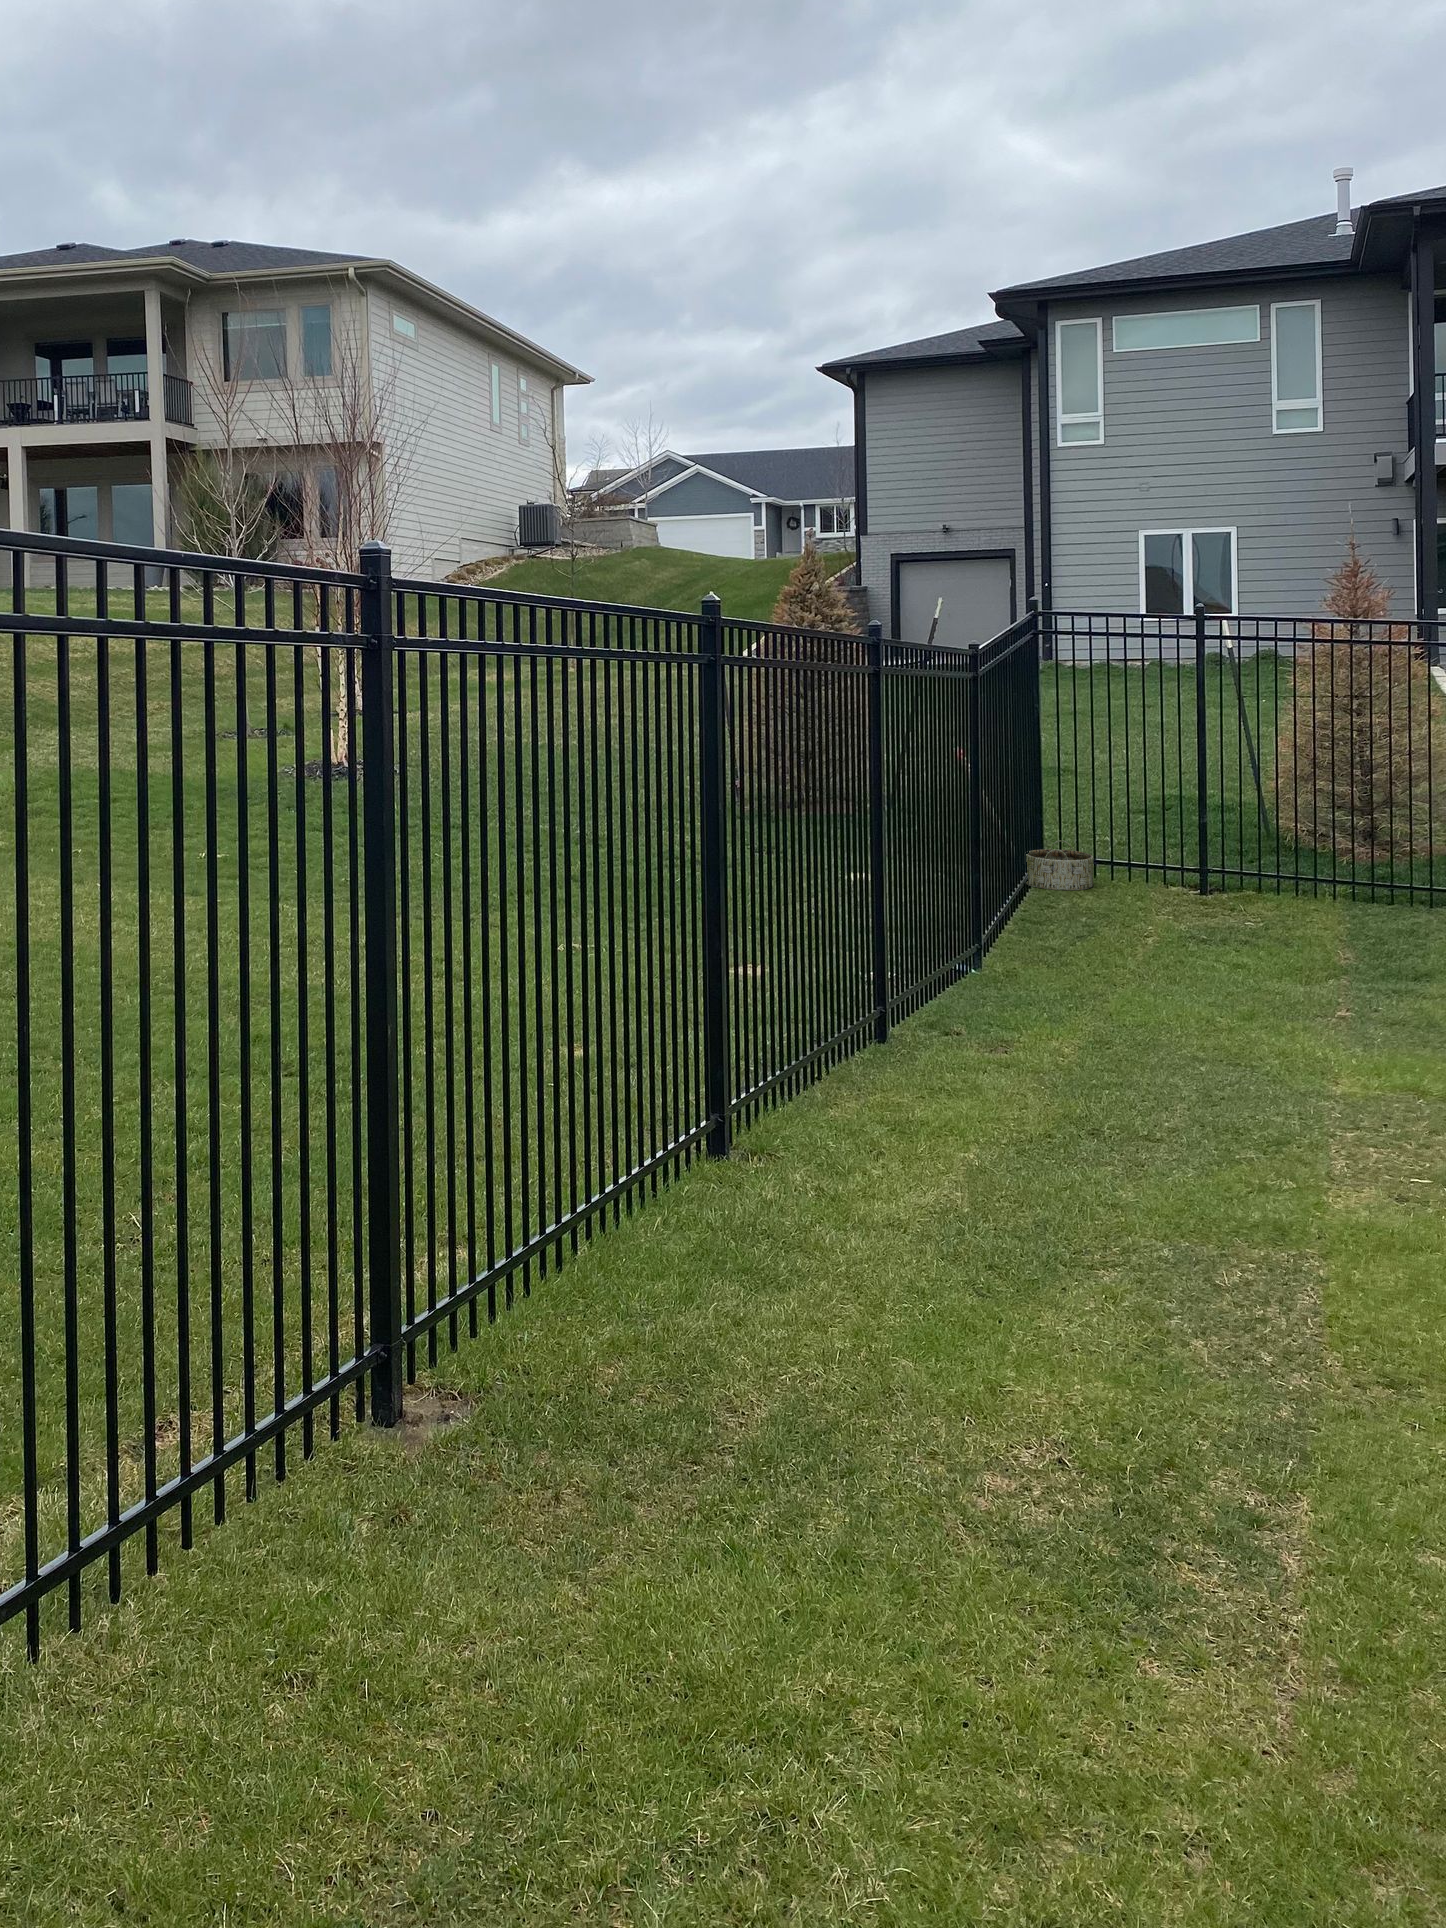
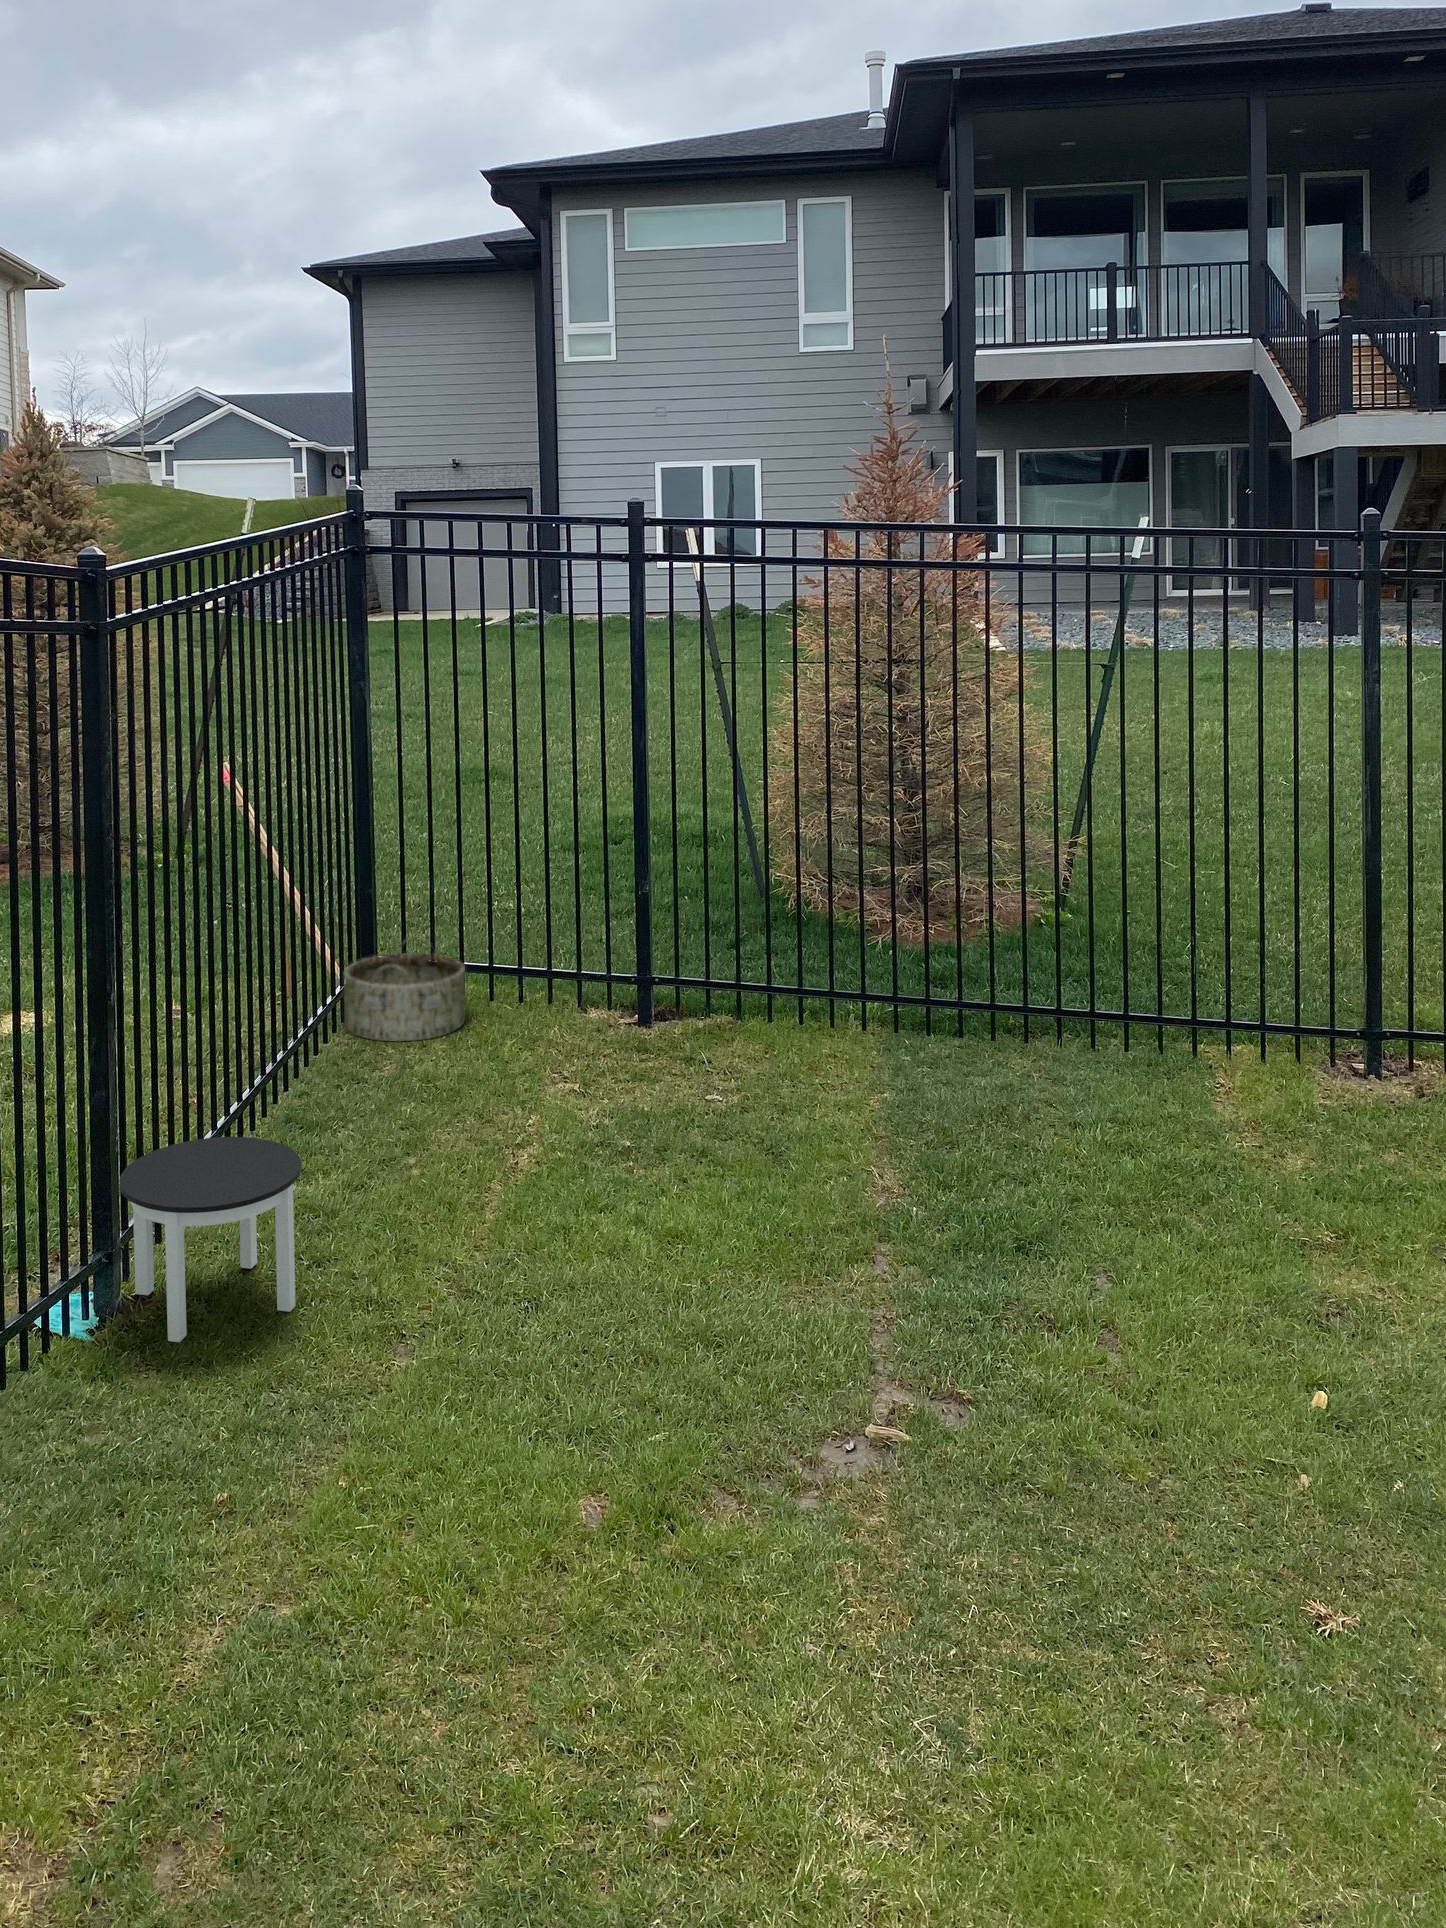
round table: none [998,888,1074,957] -> present [120,1137,301,1342]

